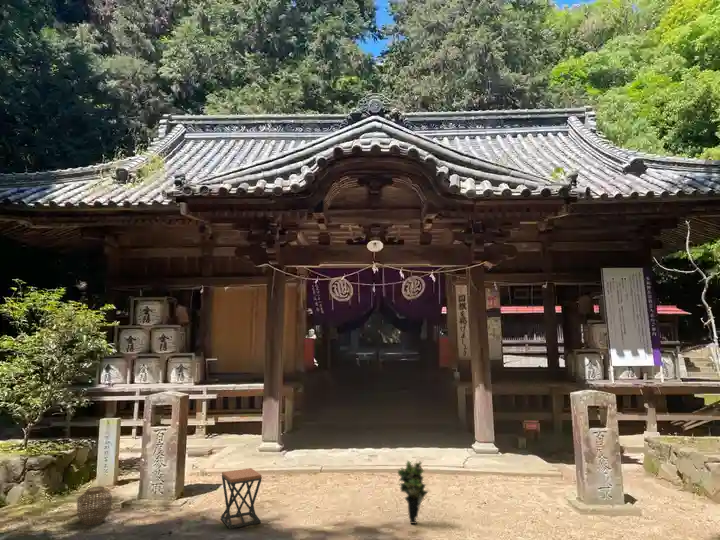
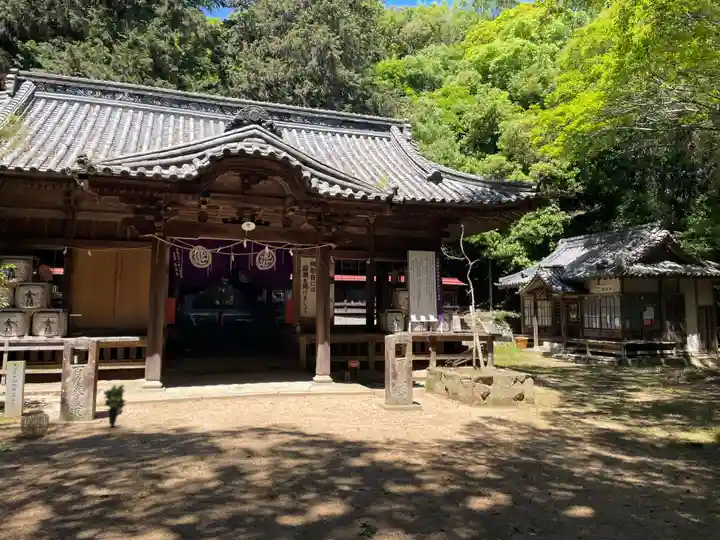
potted plant: present [398,461,428,523] -> present [104,385,125,427]
stool: present [221,468,262,529] -> none [142,392,176,432]

